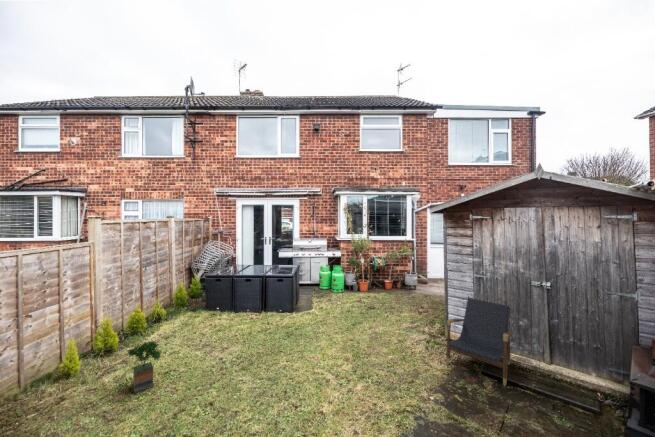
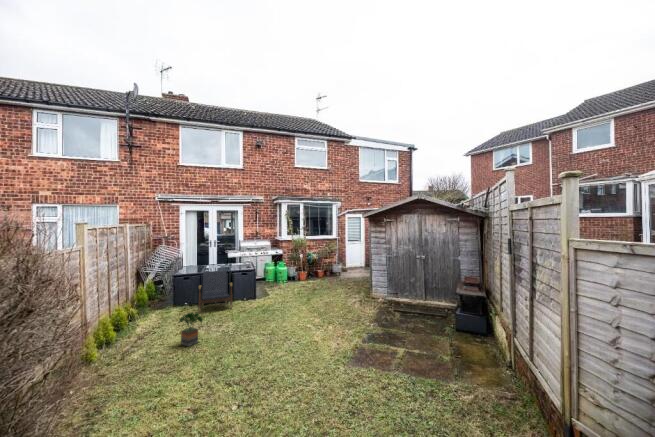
lounge chair: present [446,298,513,386] -> present [198,271,232,313]

